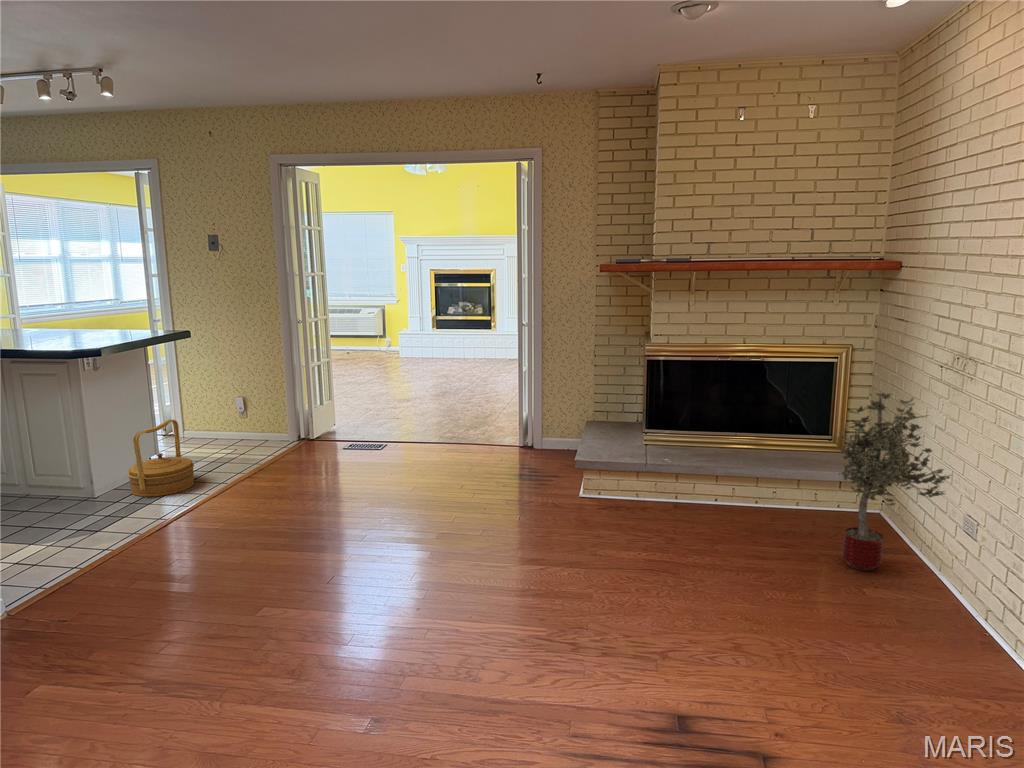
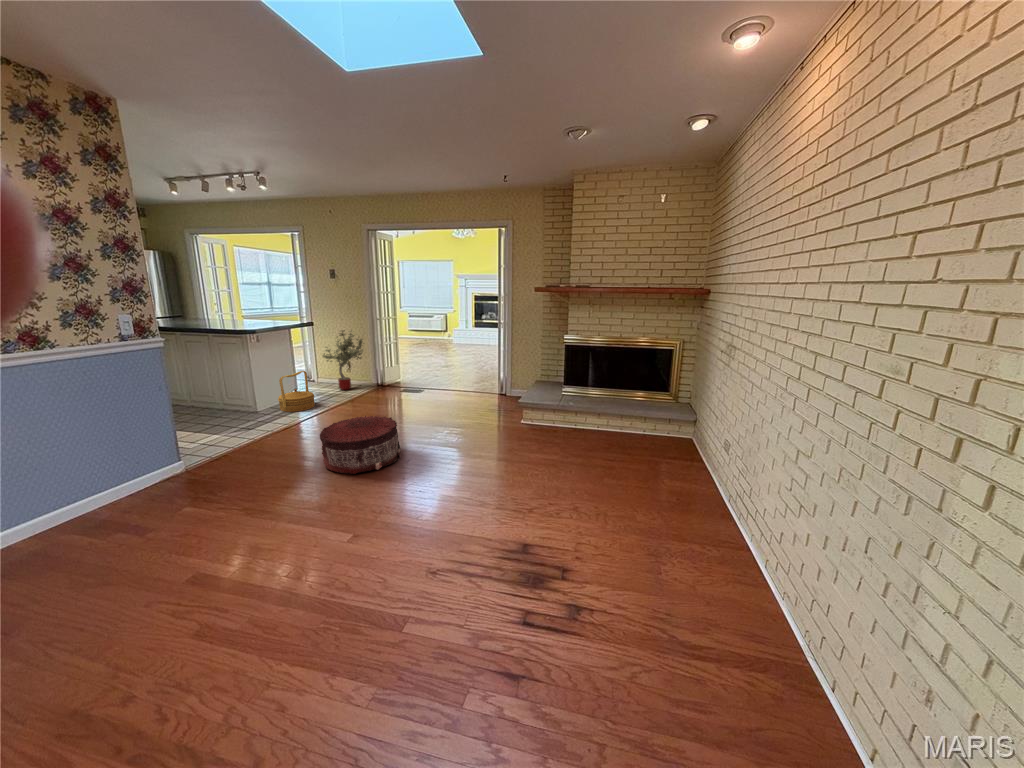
potted tree: present [839,393,951,571] -> present [323,330,363,390]
pouf: none [251,501,398,616] -> present [320,416,400,474]

